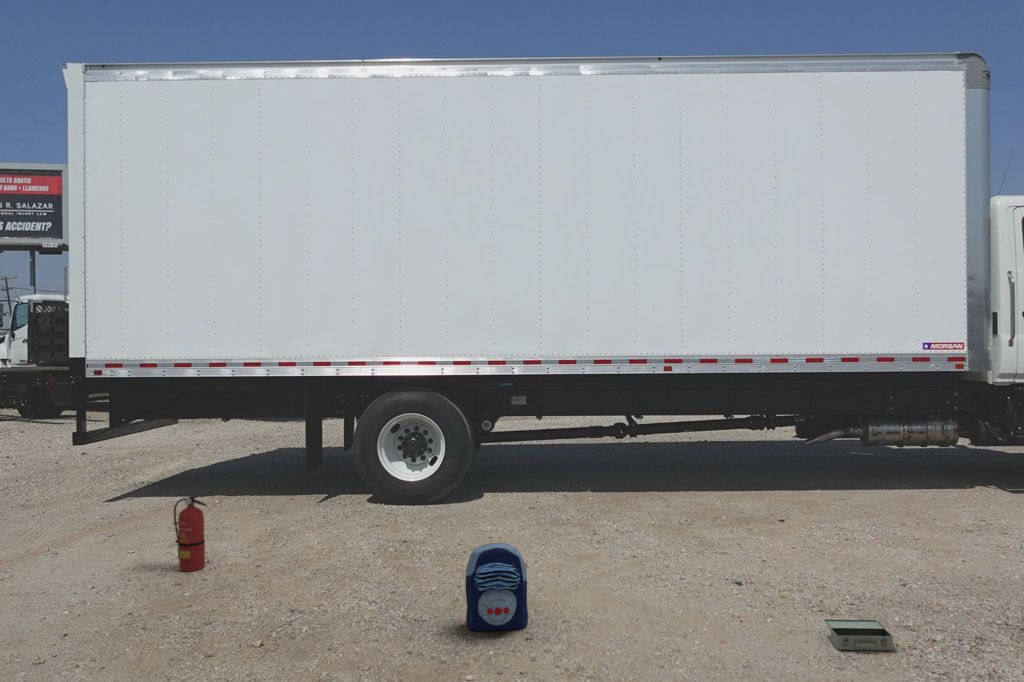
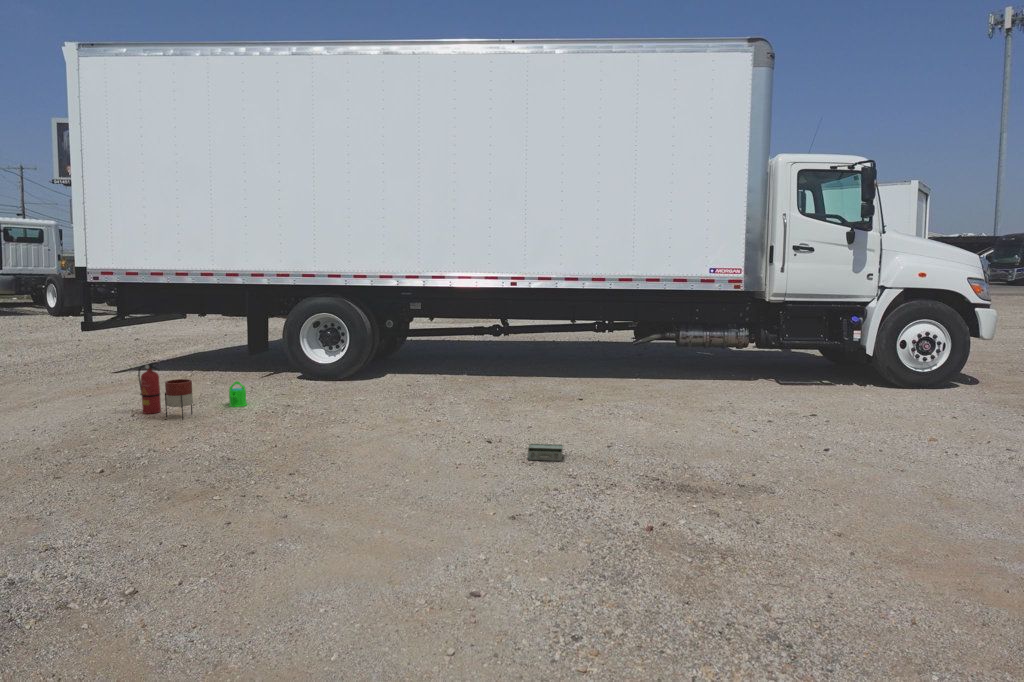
watering can: none [297,516,325,554] -> present [229,381,247,407]
planter: none [217,519,257,582] -> present [165,379,193,420]
backpack: present [465,542,528,631] -> none [306,391,348,446]

